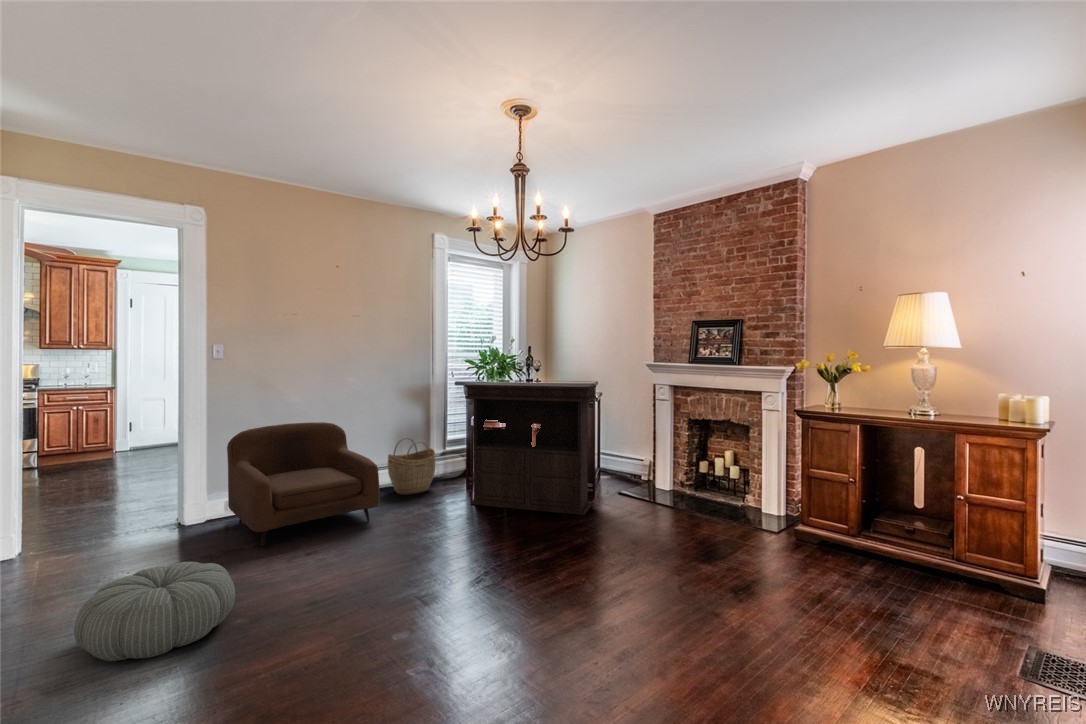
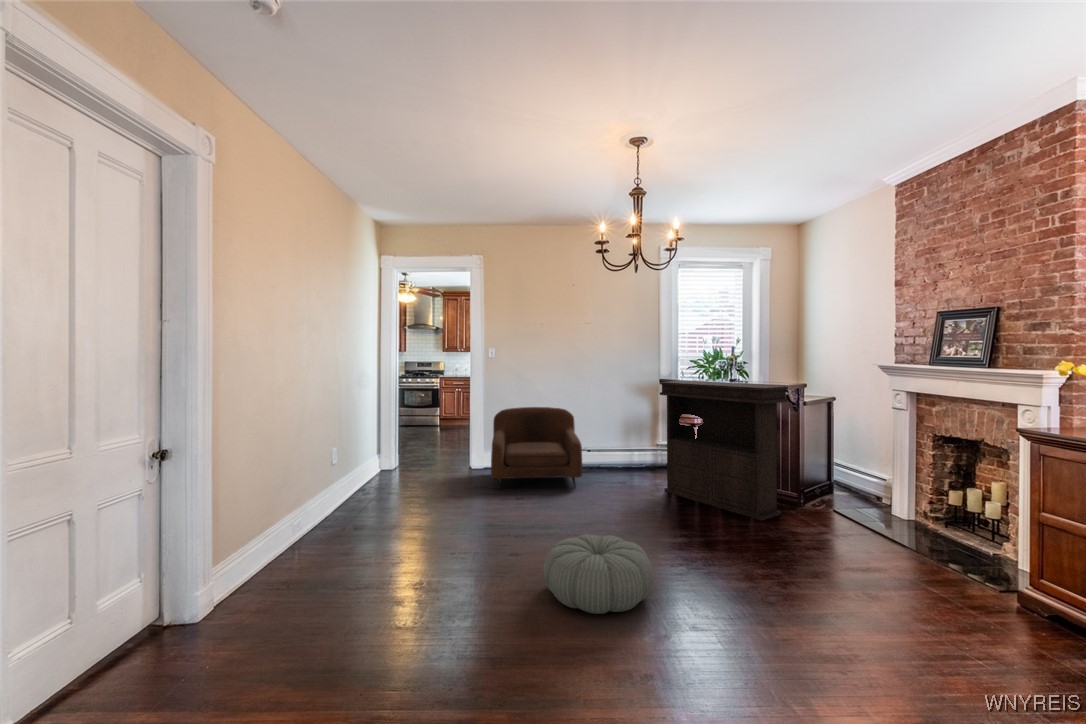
woven basket: present [388,438,435,495] -> none [610,427,650,476]
pouf: present [74,562,235,661] -> present [543,535,654,614]

